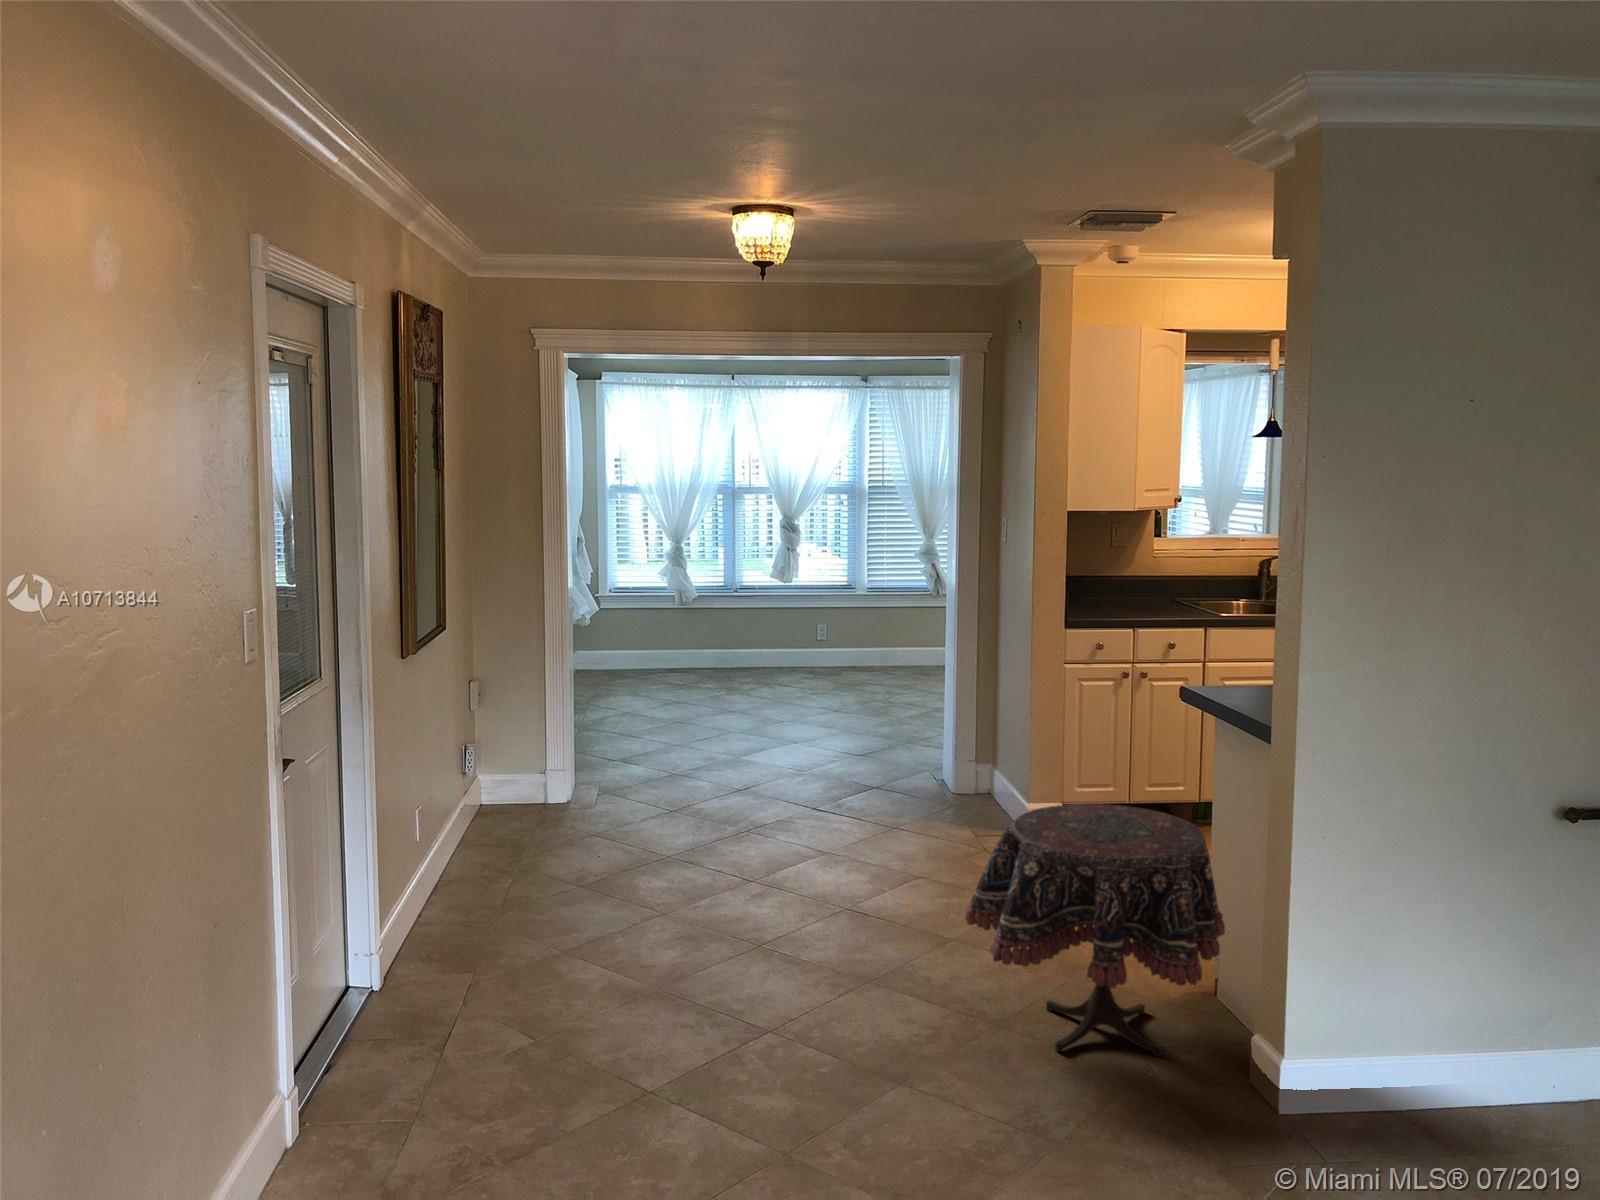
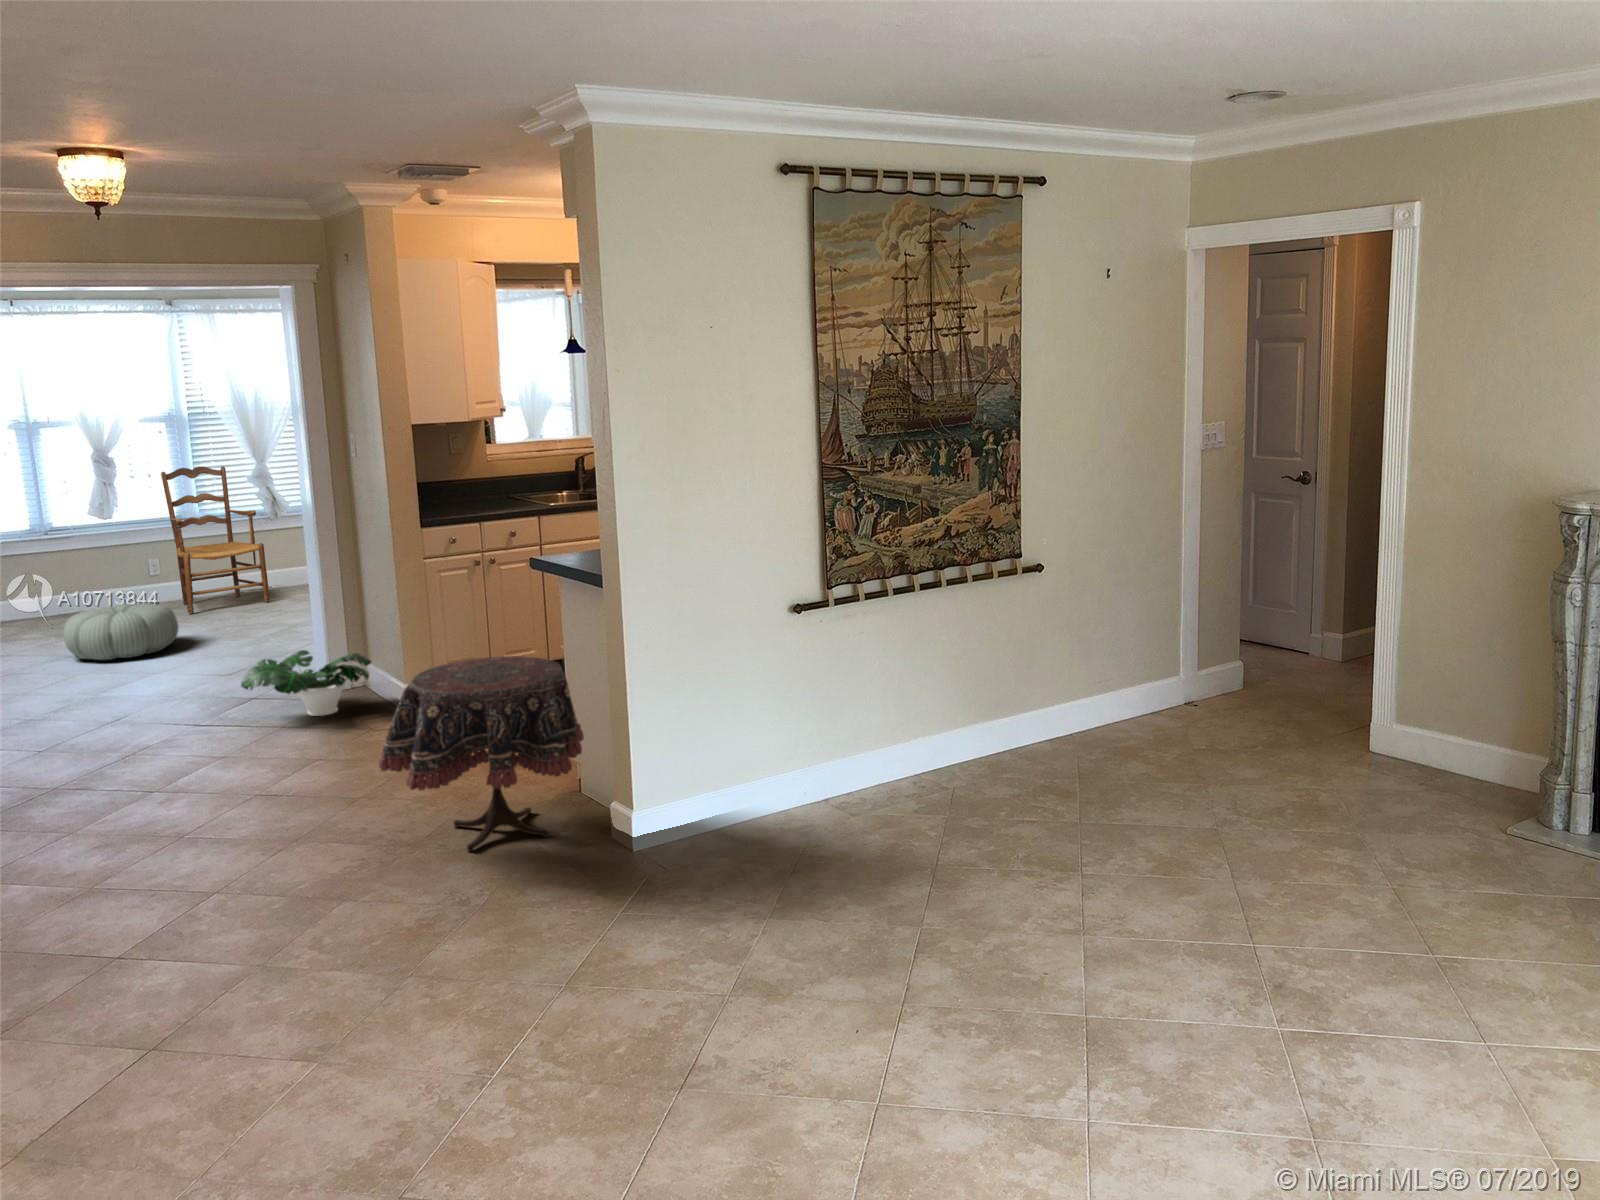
armchair: none [837,539,920,684] -> present [161,466,270,614]
pouf: none [726,668,826,723] -> present [64,603,179,660]
potted plant: none [858,746,995,822] -> present [241,650,371,716]

